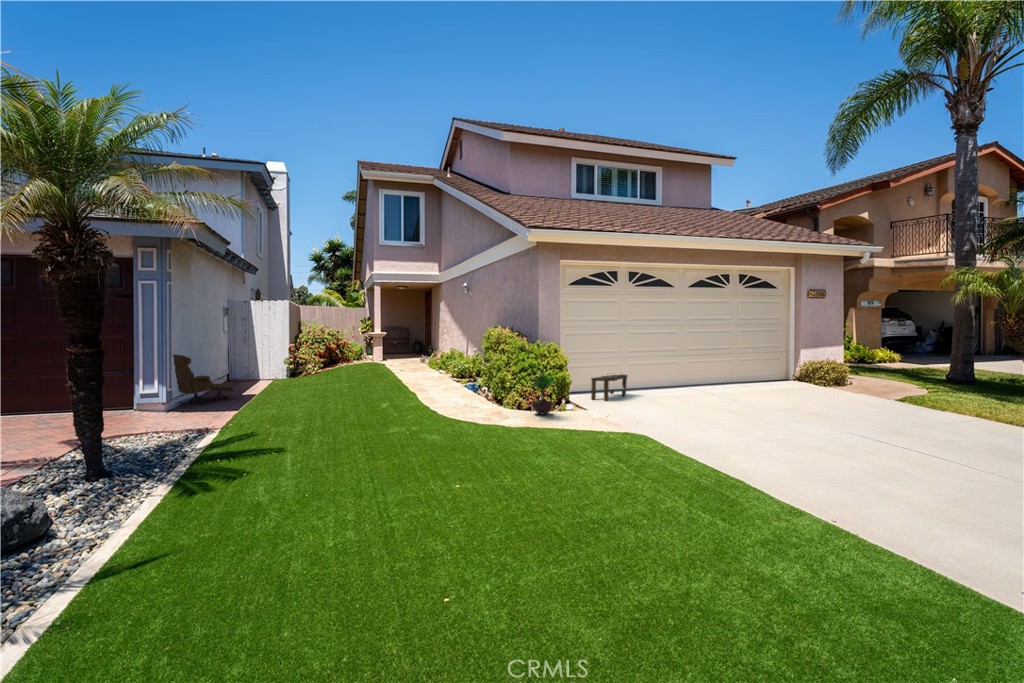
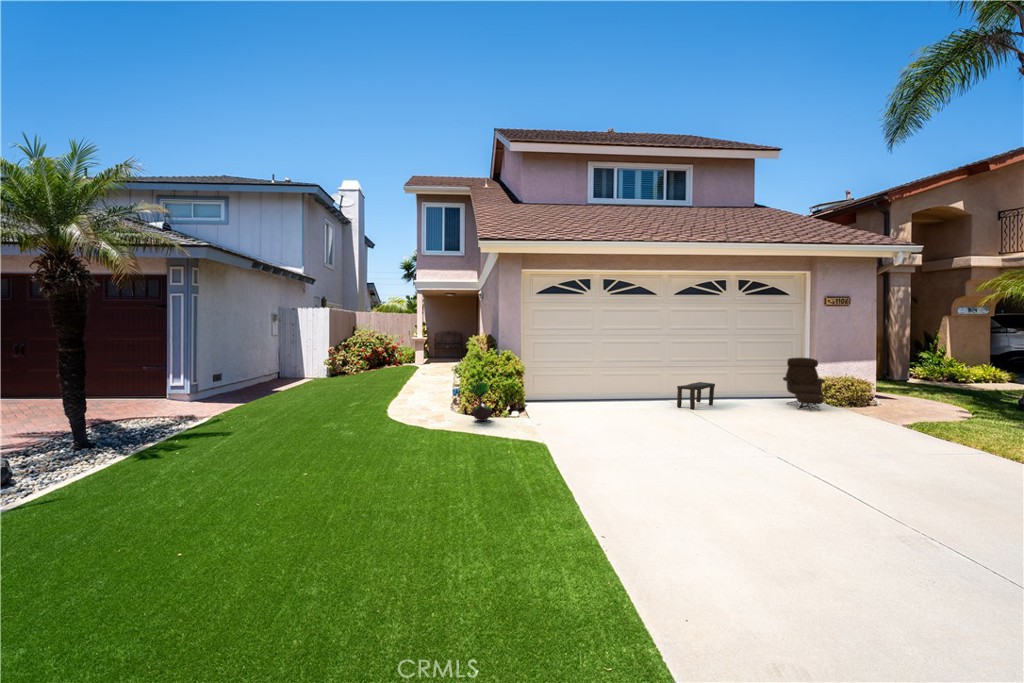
lounge chair: present [172,354,234,405] -> present [783,358,825,411]
bench: present [591,374,627,401] -> present [677,382,715,410]

